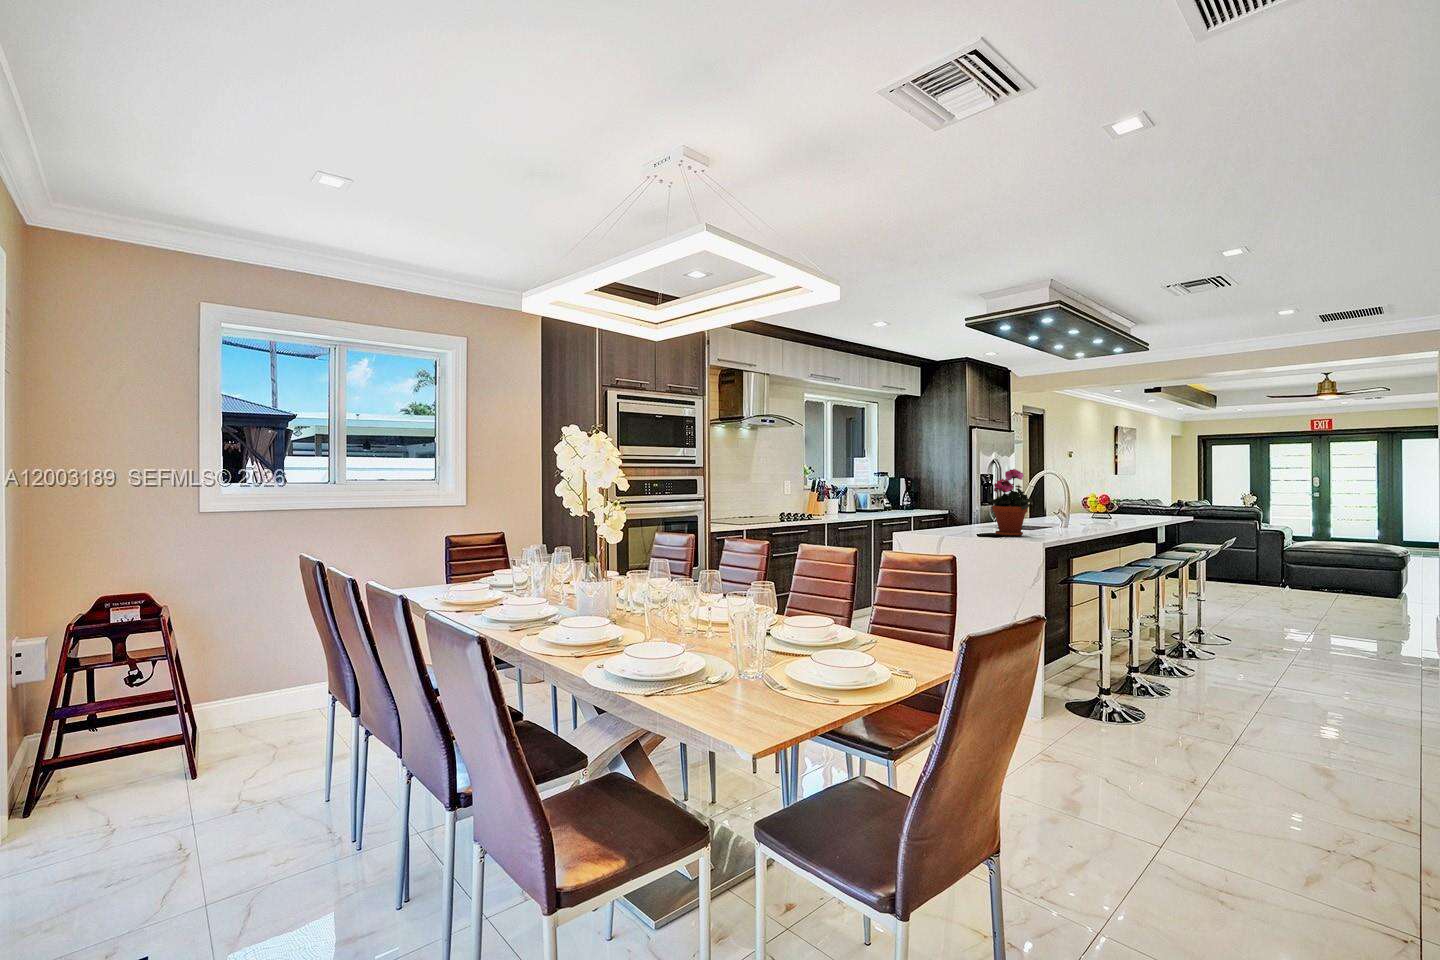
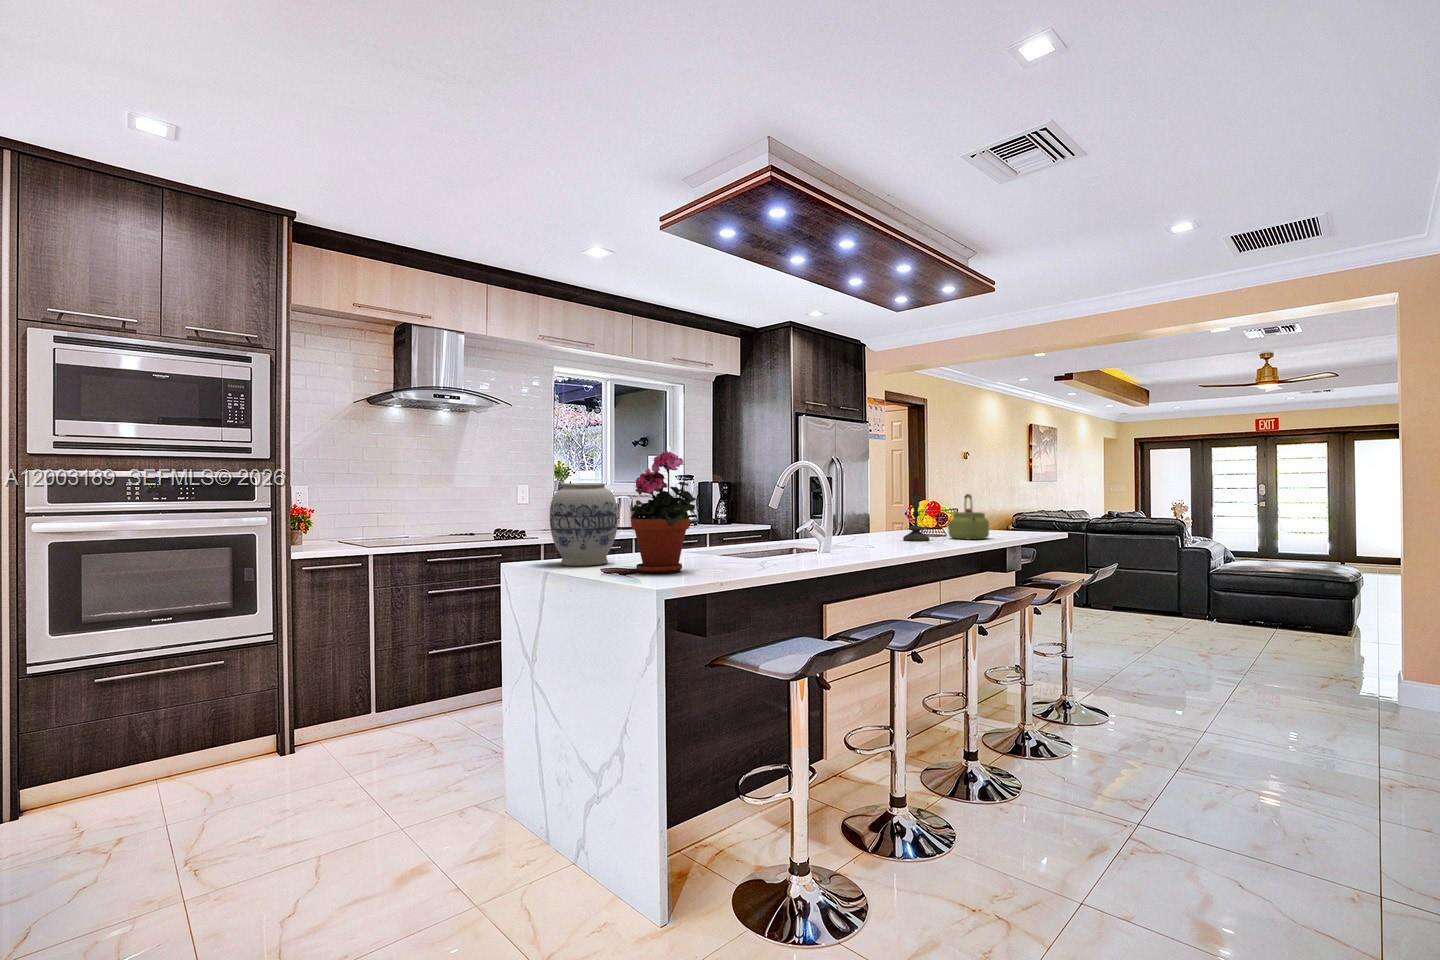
candle: none [1089,478,1109,522] -> present [903,476,929,541]
vase: none [924,485,964,533] -> present [550,483,618,566]
kettle: none [1117,490,1148,521] -> present [948,494,989,539]

